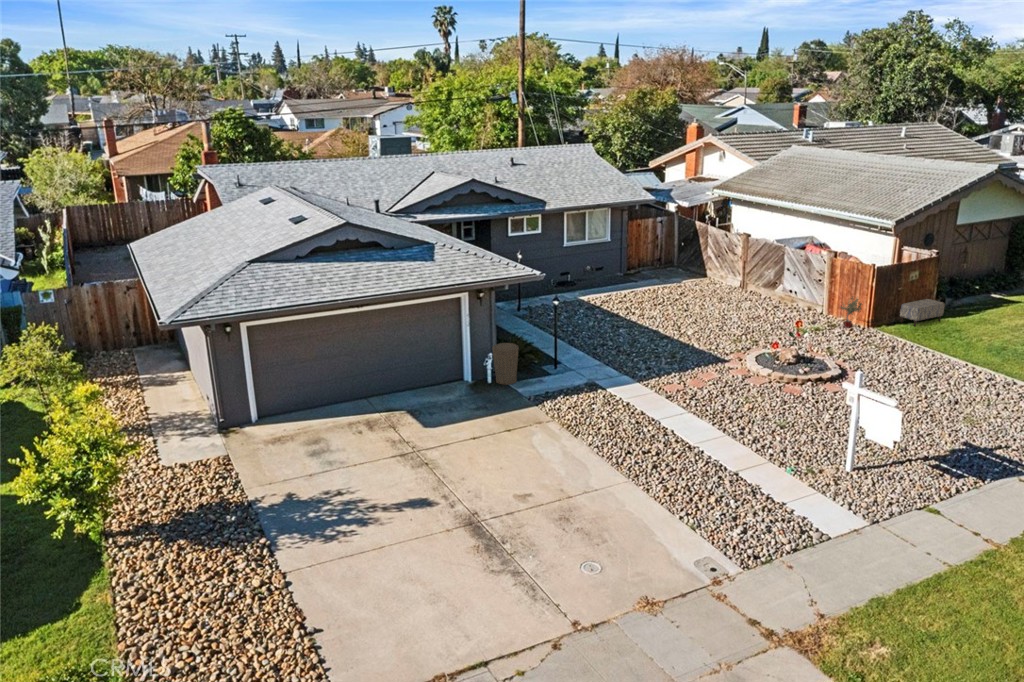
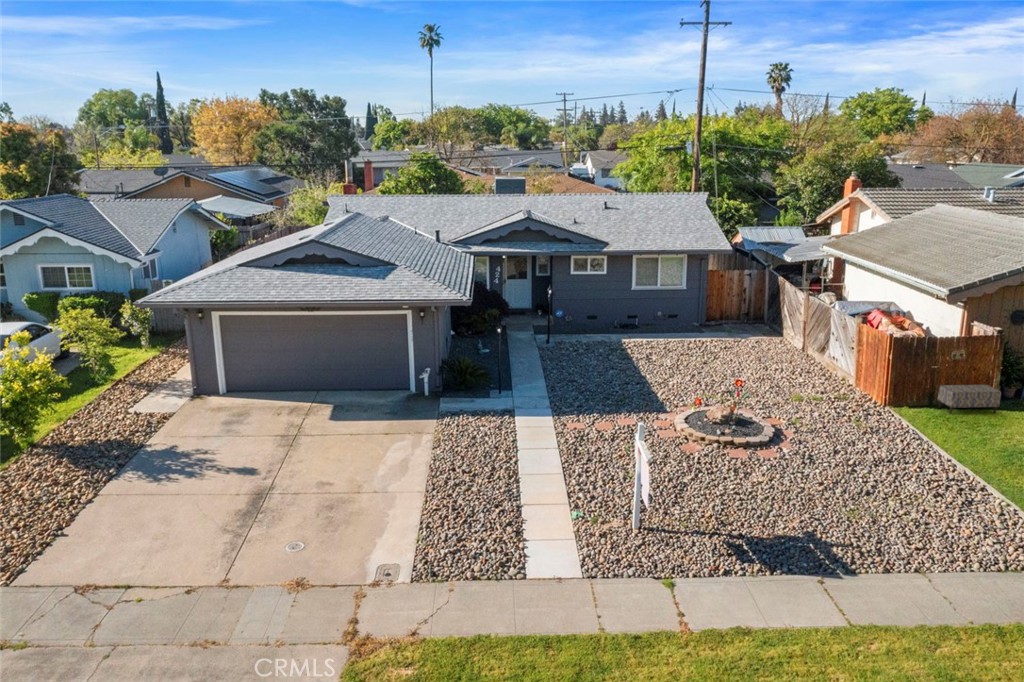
potted tree: present [841,298,862,327] -> none [857,367,880,403]
trash can: present [492,343,519,385] -> none [428,361,453,400]

